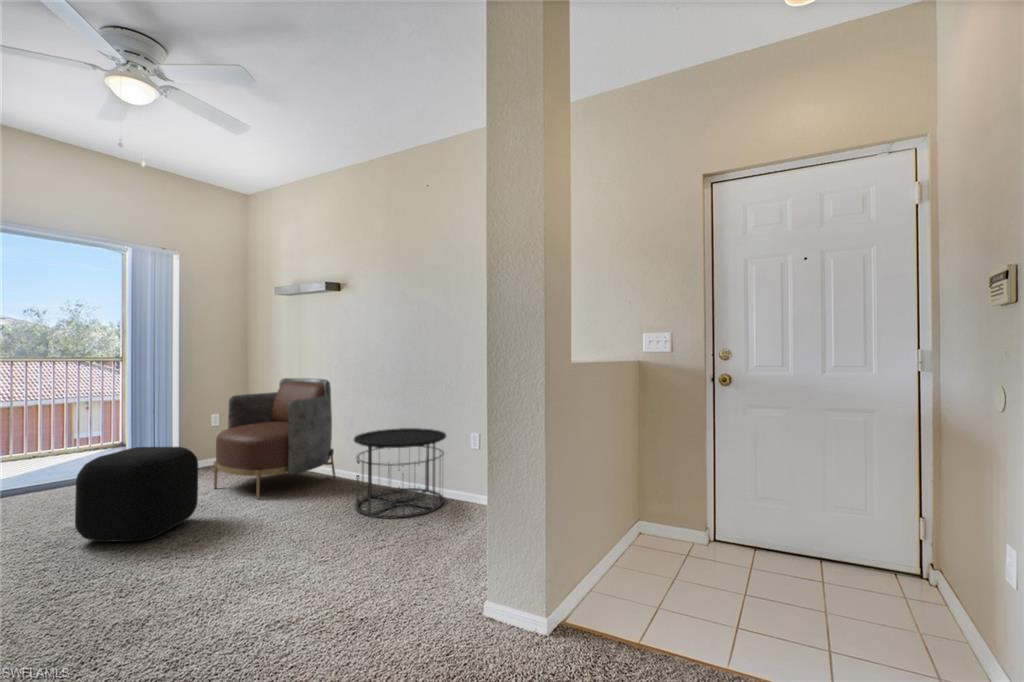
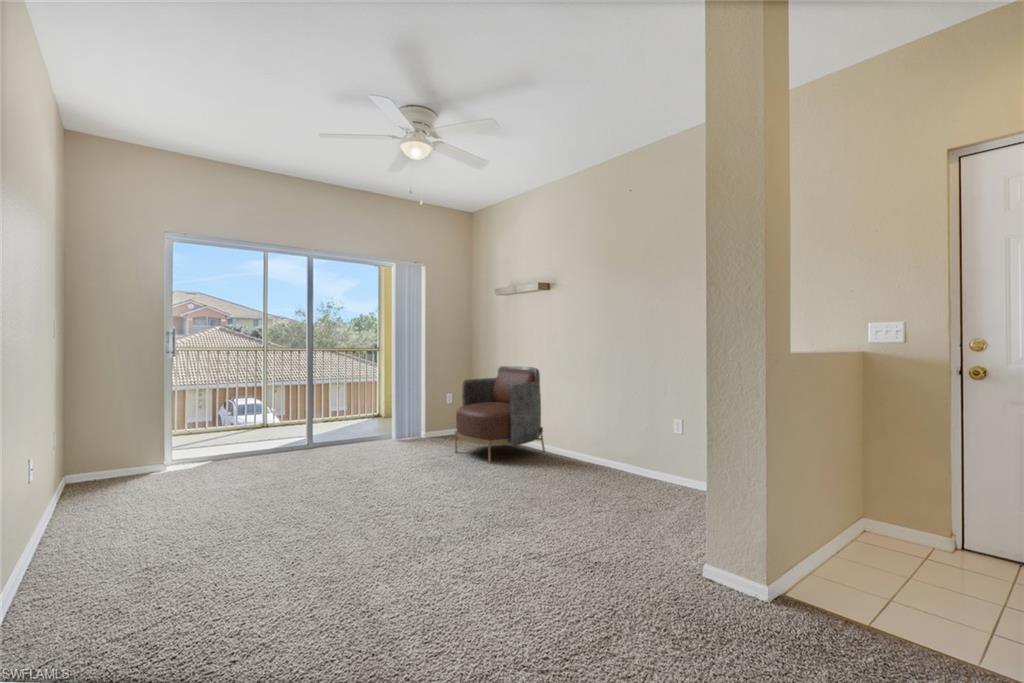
side table: present [354,428,446,519] -> none [566,412,647,490]
ottoman: present [75,447,198,542] -> none [381,416,452,485]

